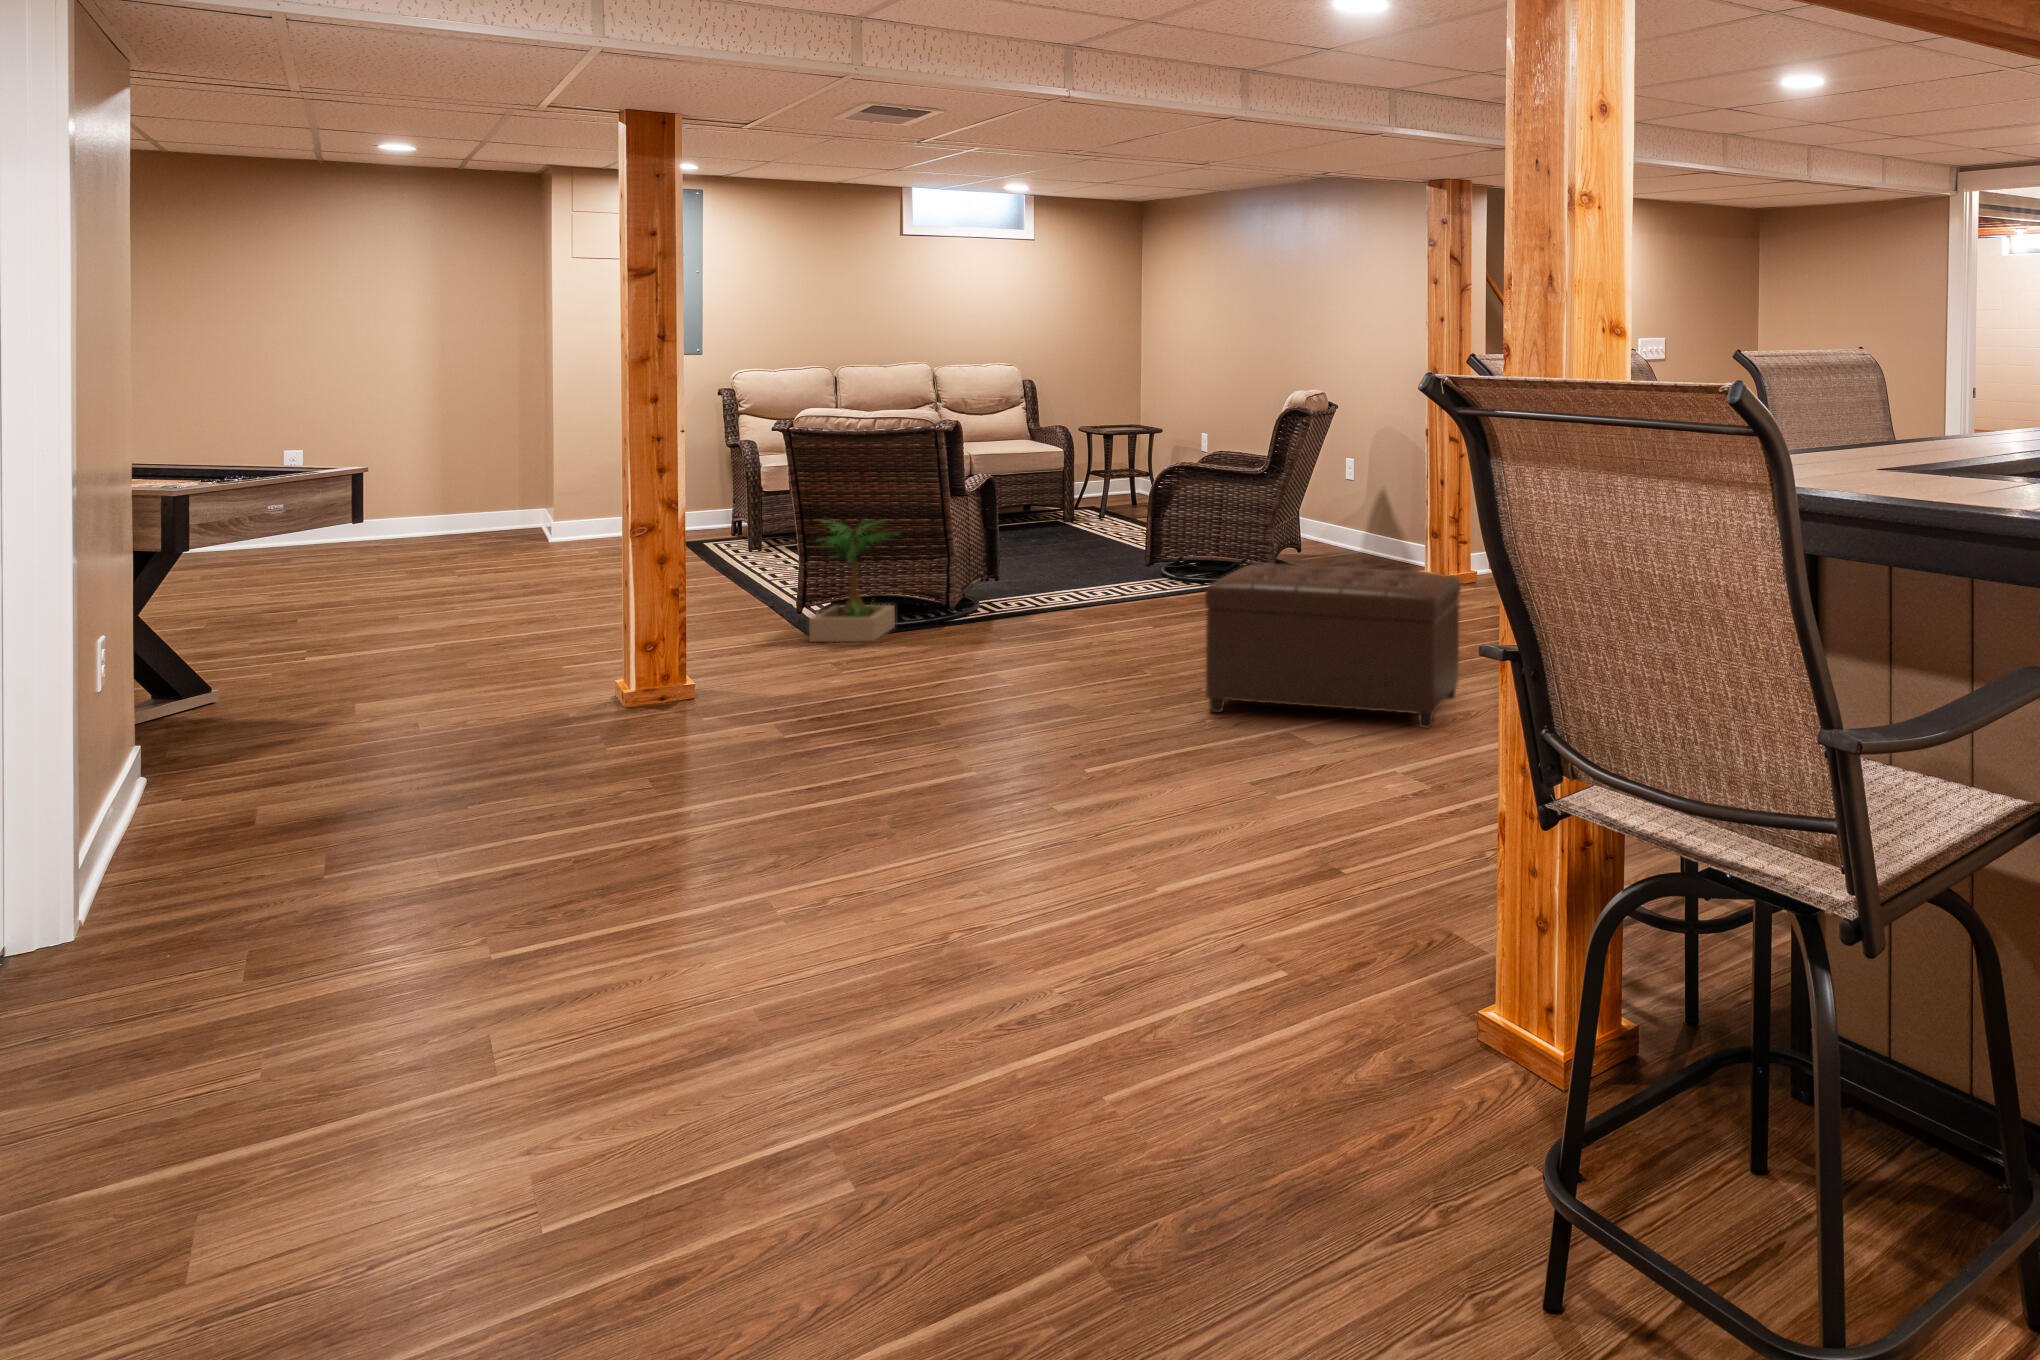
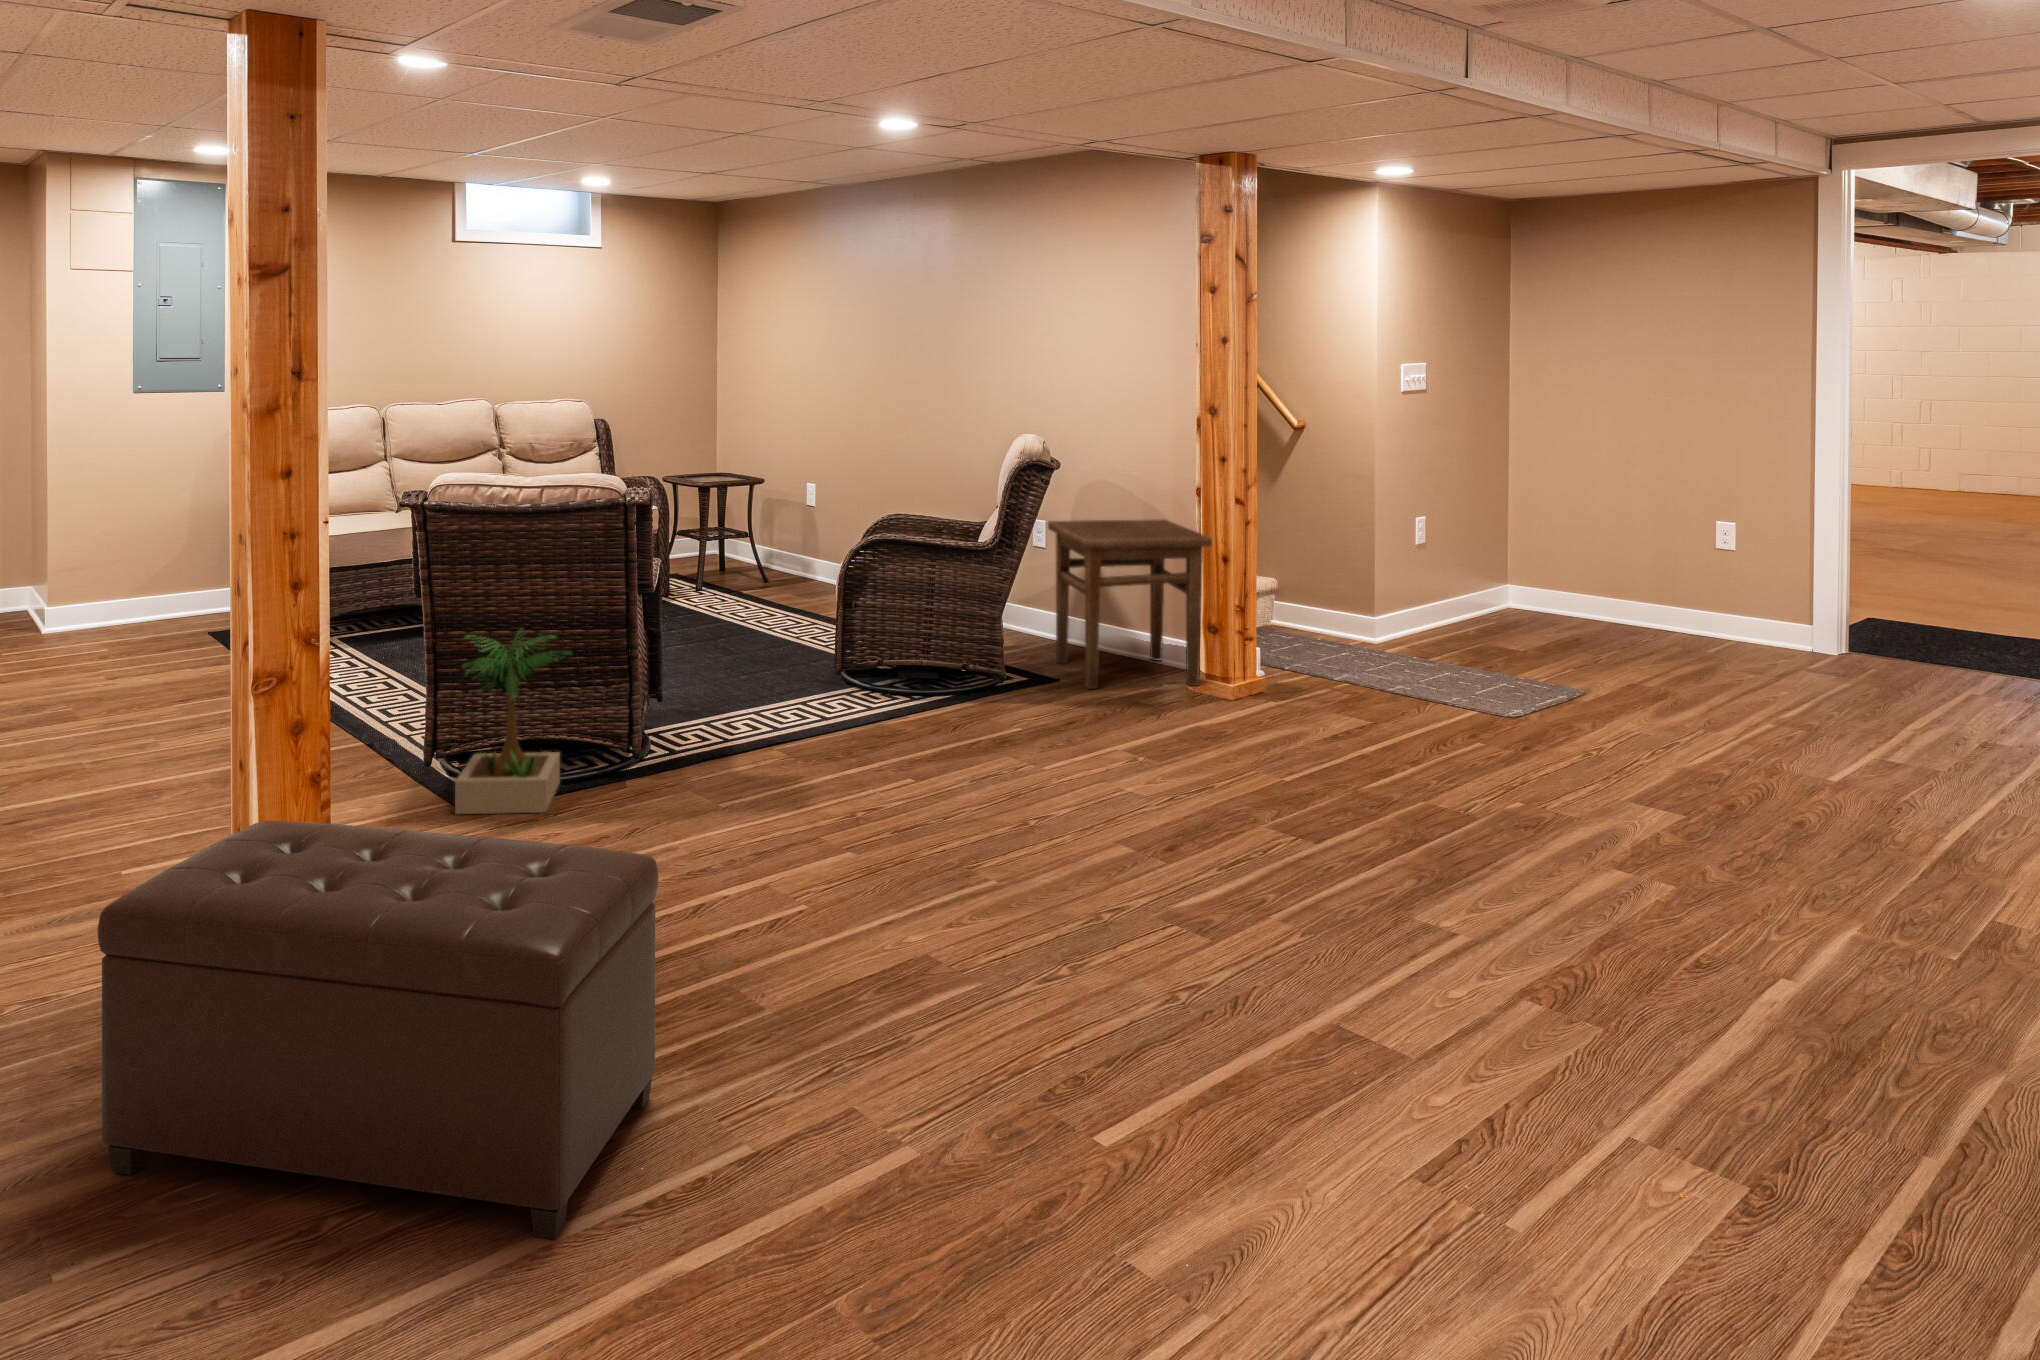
side table: none [1327,456,1431,580] -> present [1048,519,1212,689]
ottoman: present [1205,564,1461,728] -> present [98,821,659,1240]

